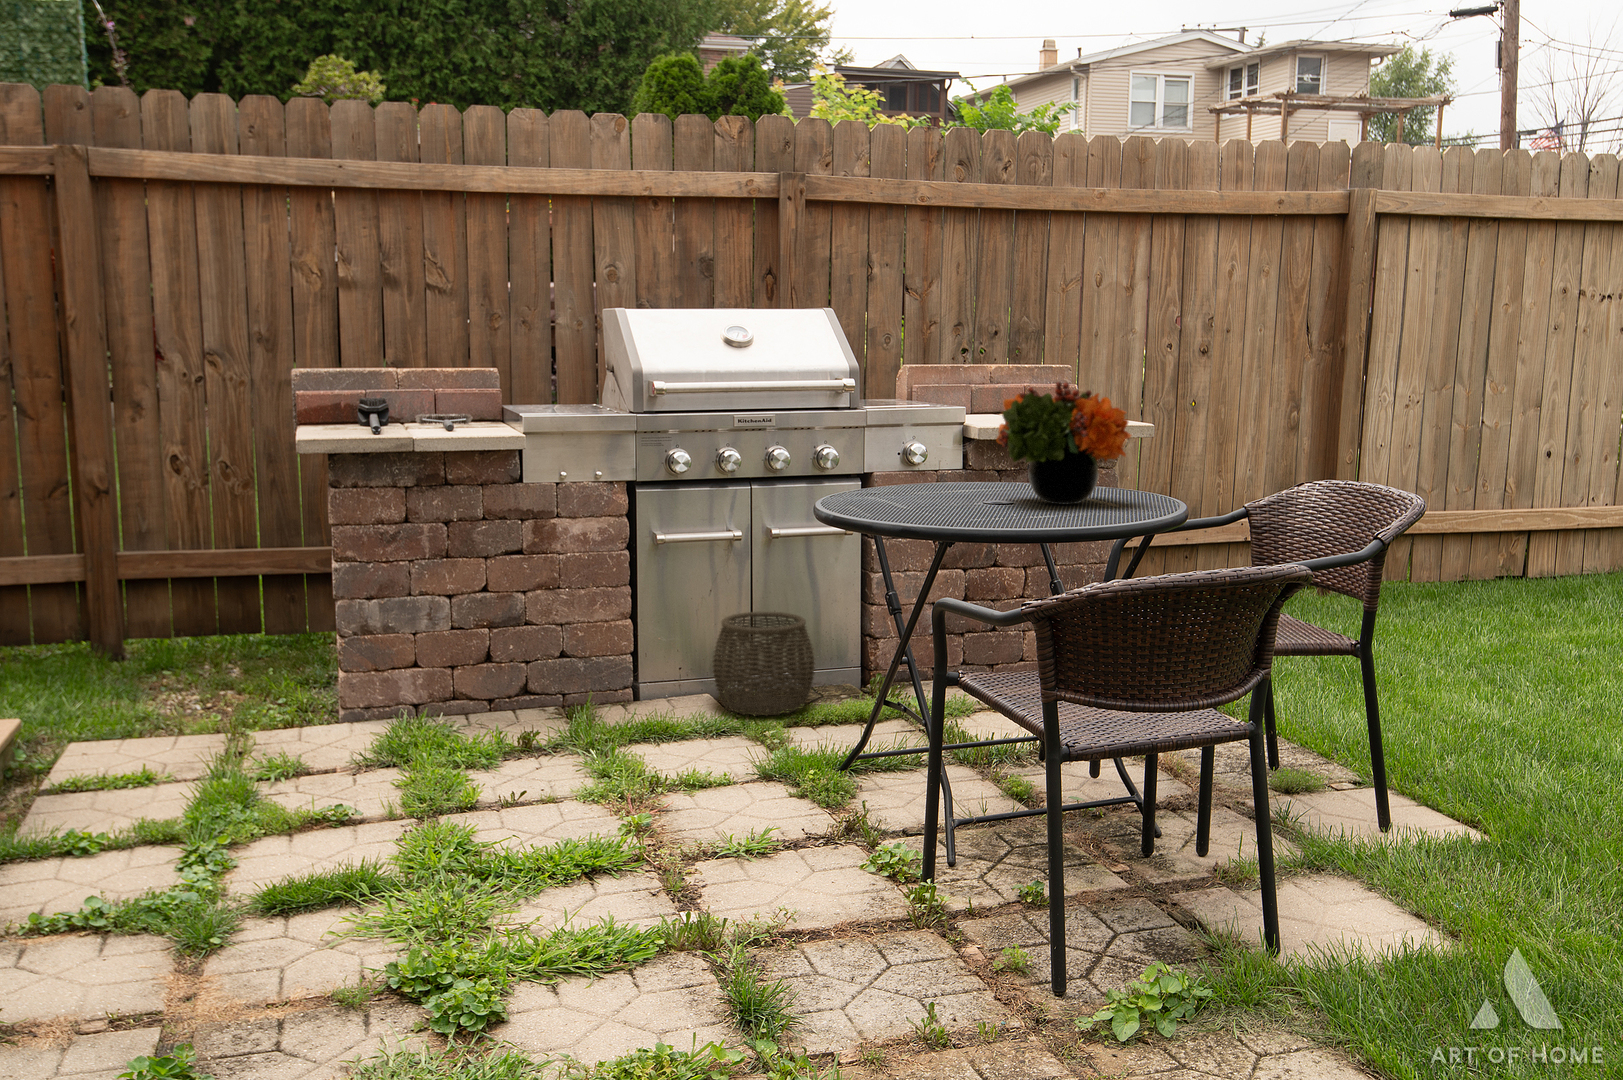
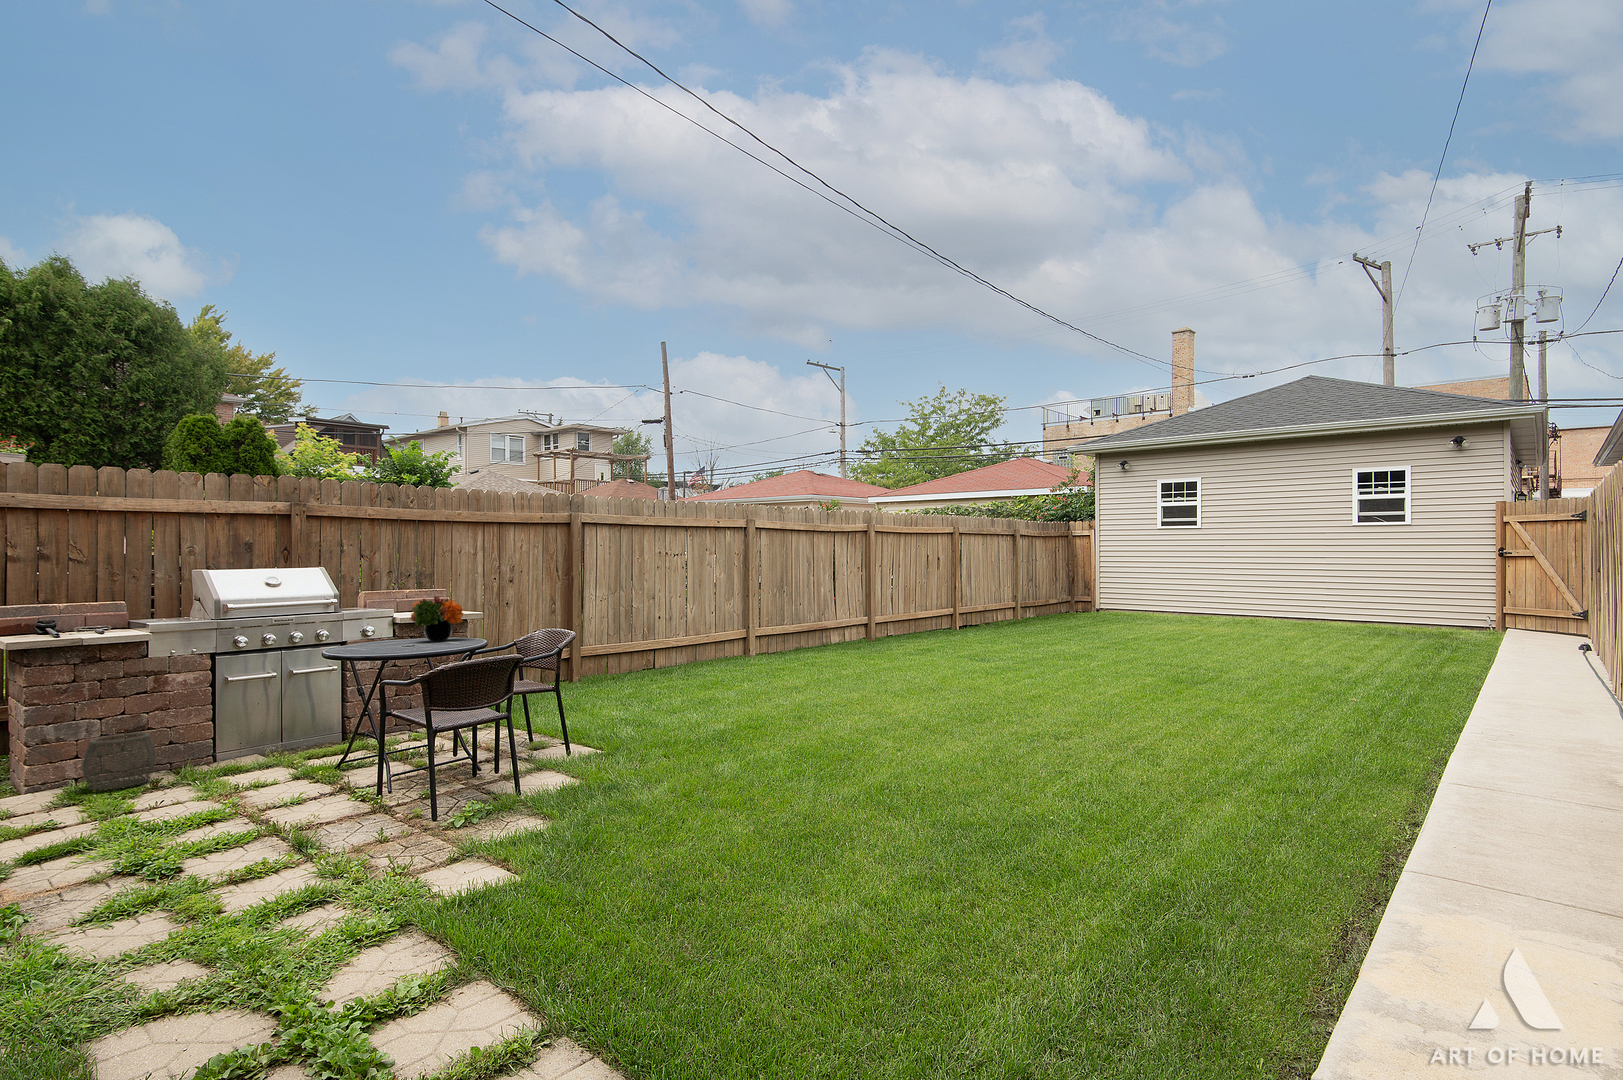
woven basket: present [712,612,815,716] -> present [82,732,156,791]

